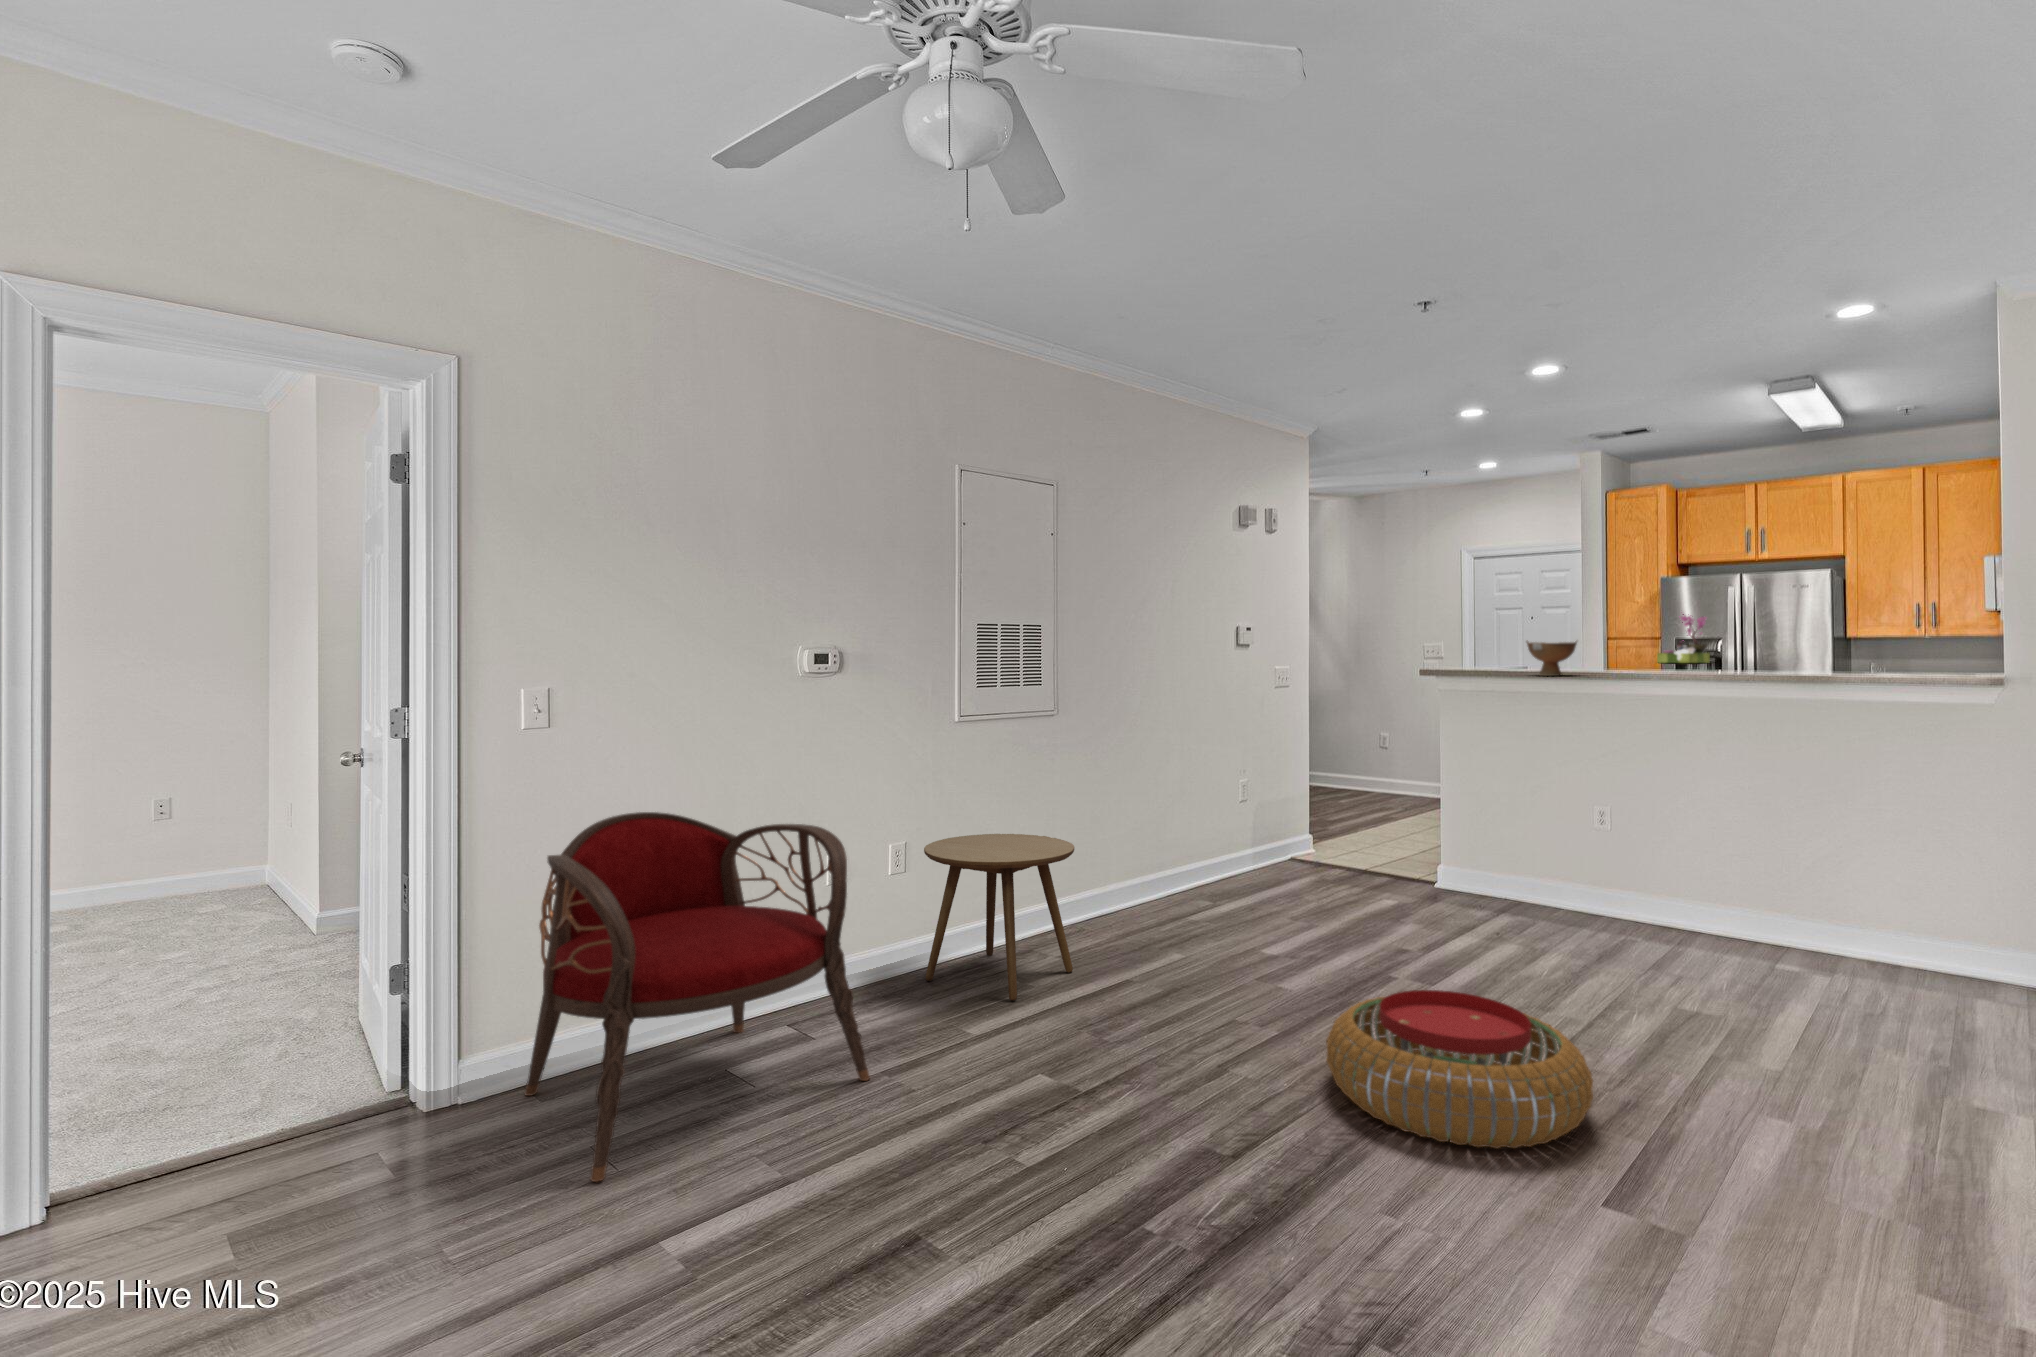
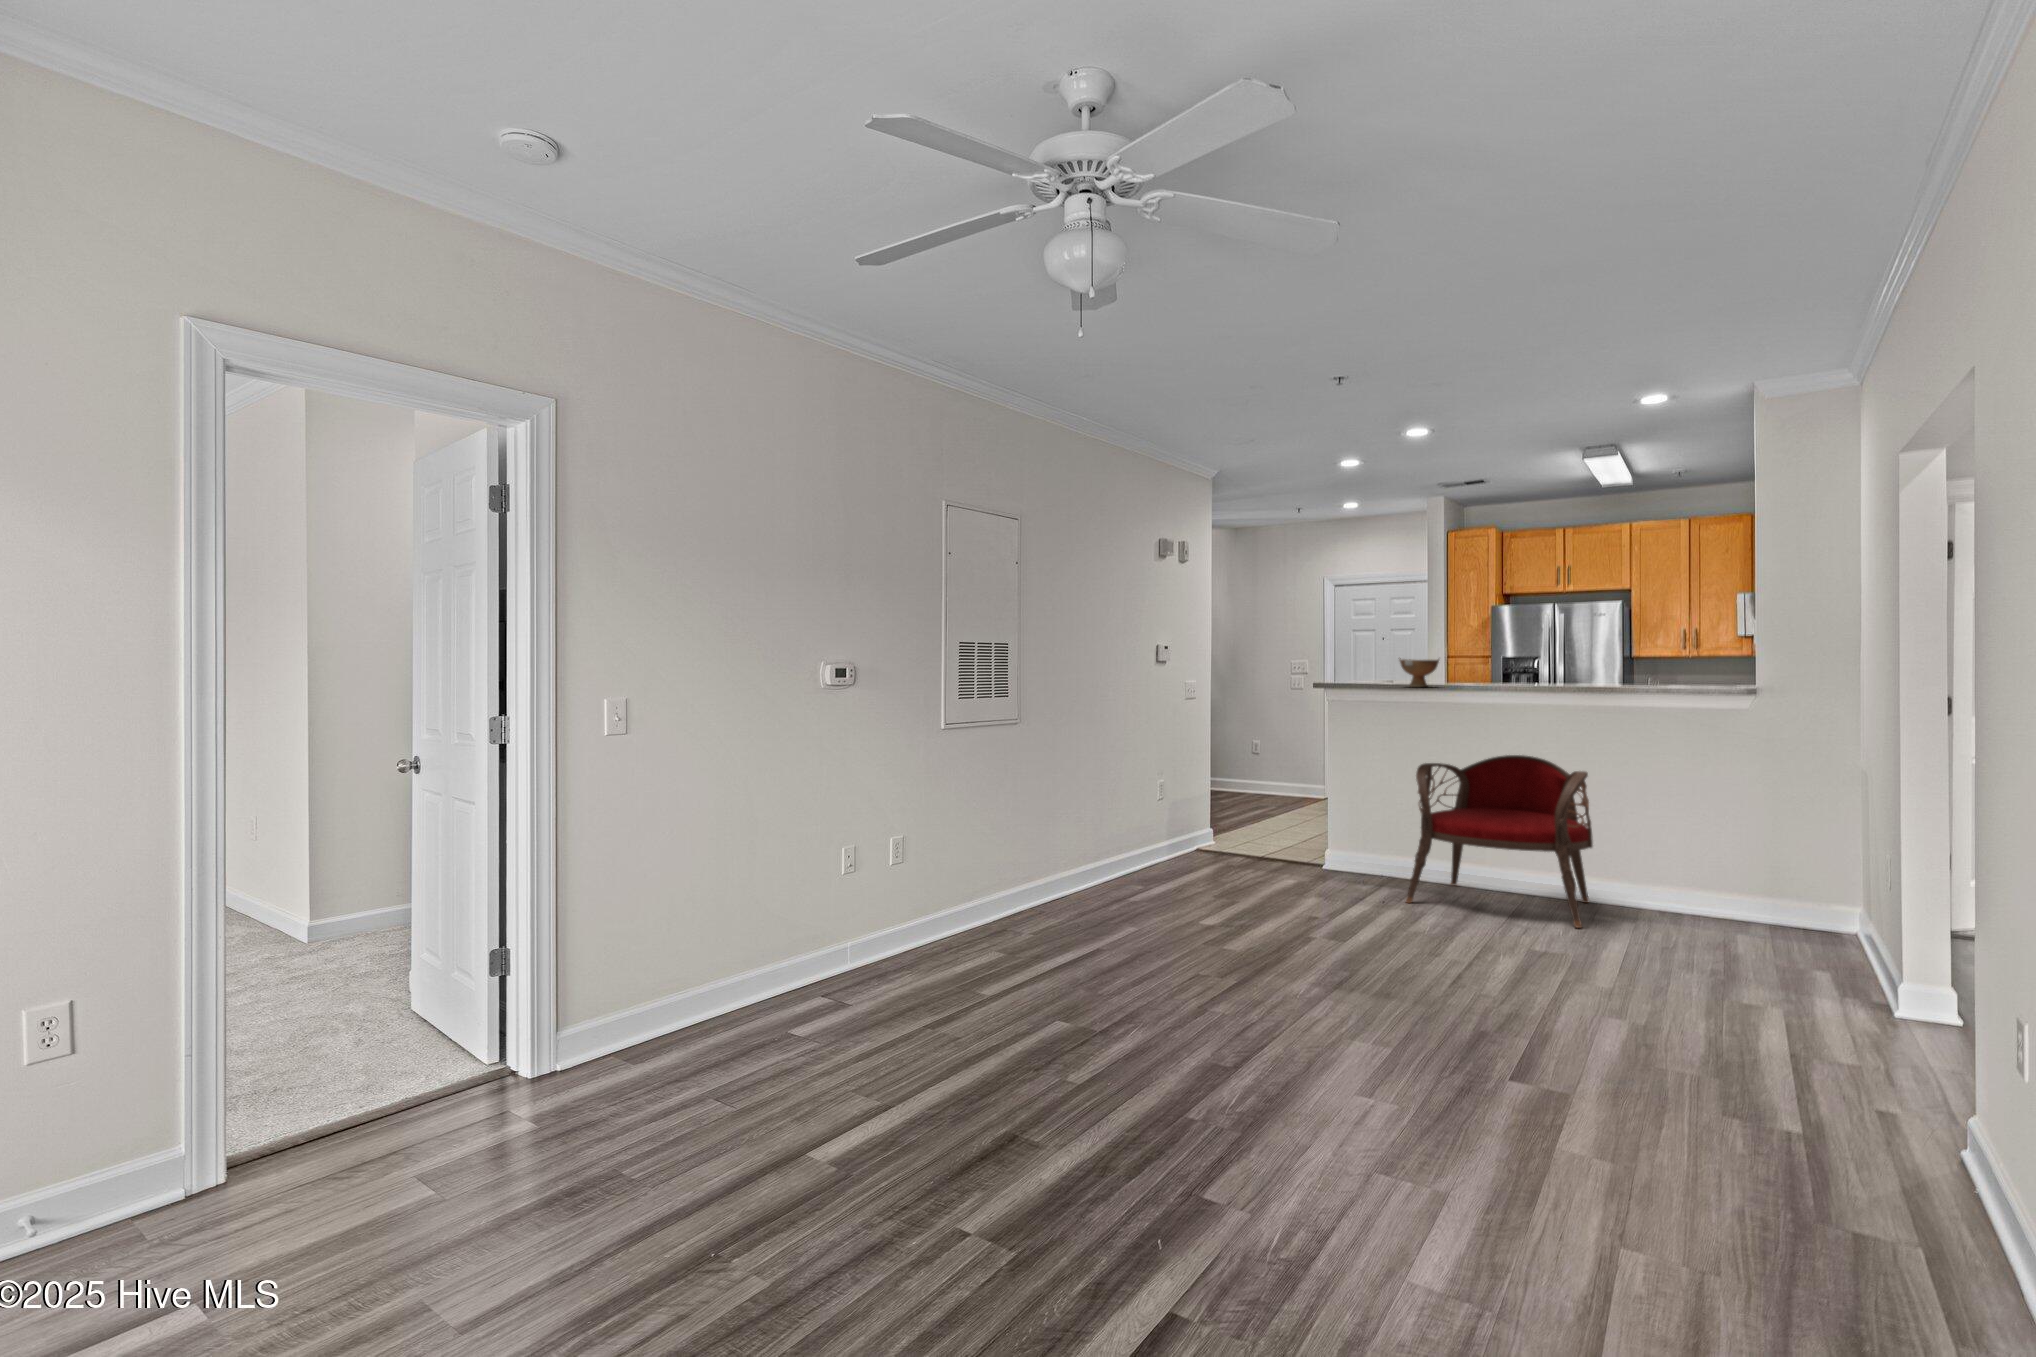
flower arrangement: present [1657,612,1710,663] -> none [1489,633,1530,677]
armchair: present [525,812,870,1182] -> present [1406,755,1593,928]
side table: present [924,834,1074,1001] -> none [924,825,1056,967]
pouf: present [1326,990,1593,1148] -> none [1289,937,1494,1050]

